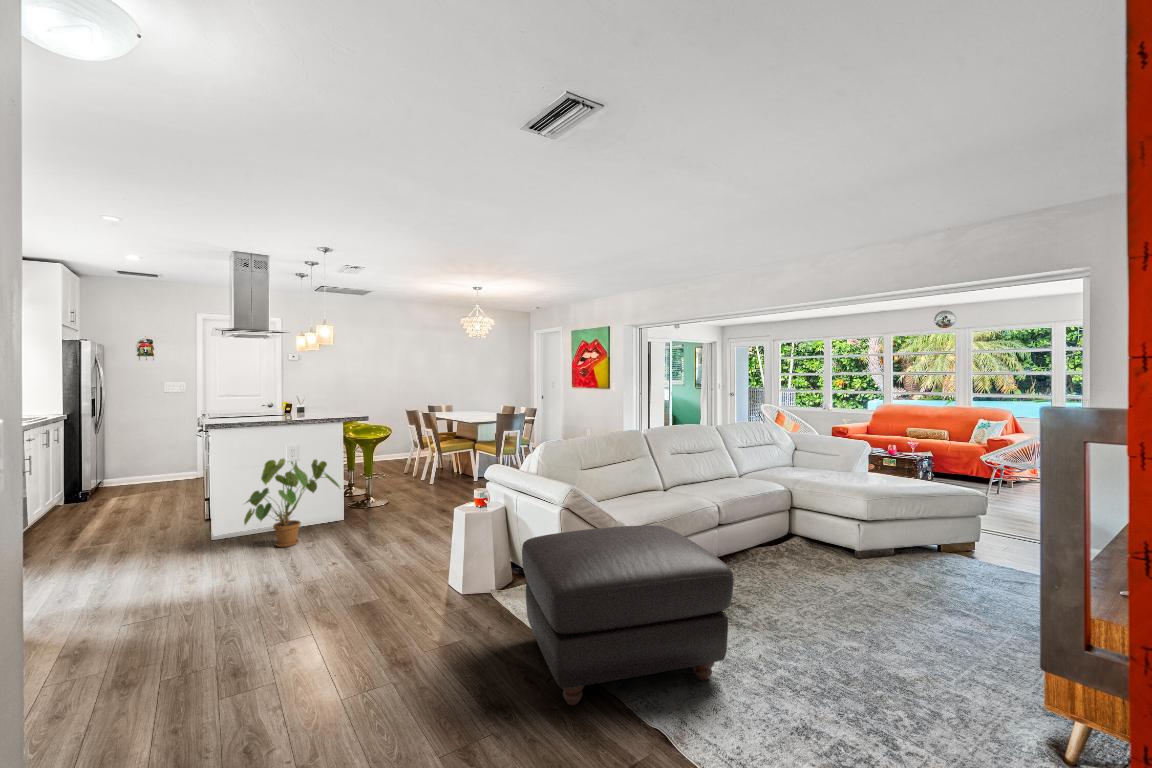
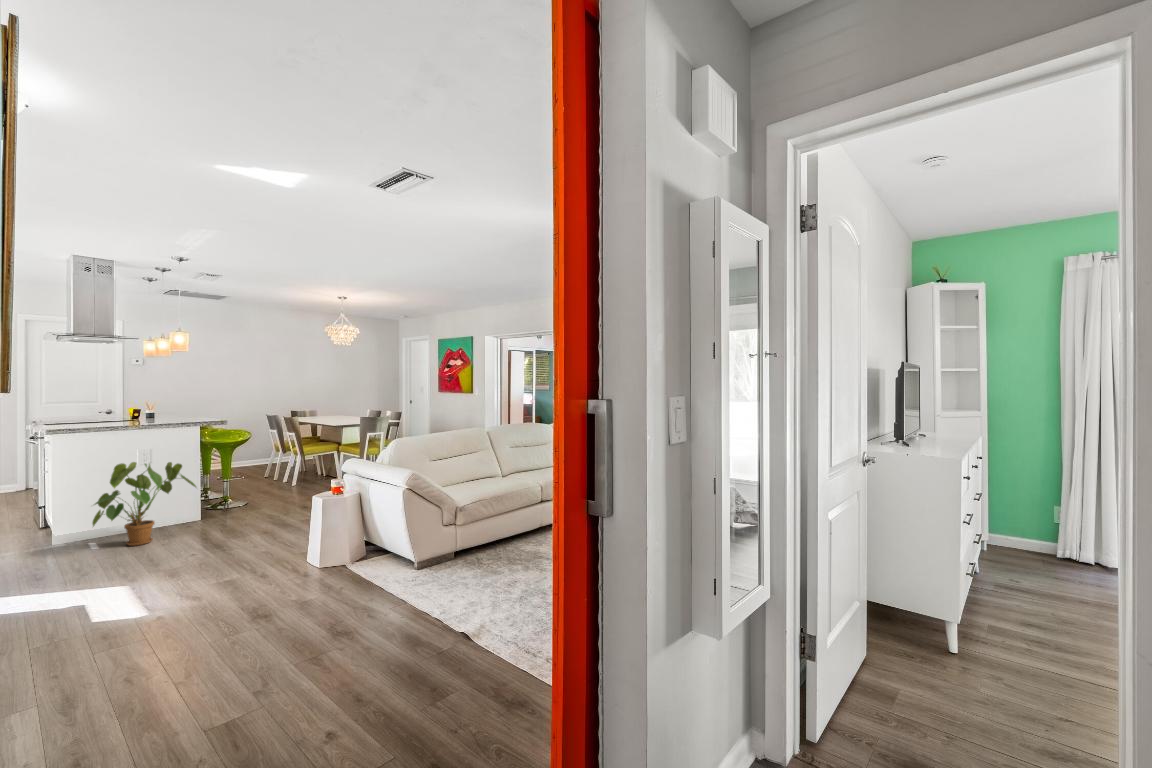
ottoman: present [522,525,733,705] -> none [368,497,526,628]

